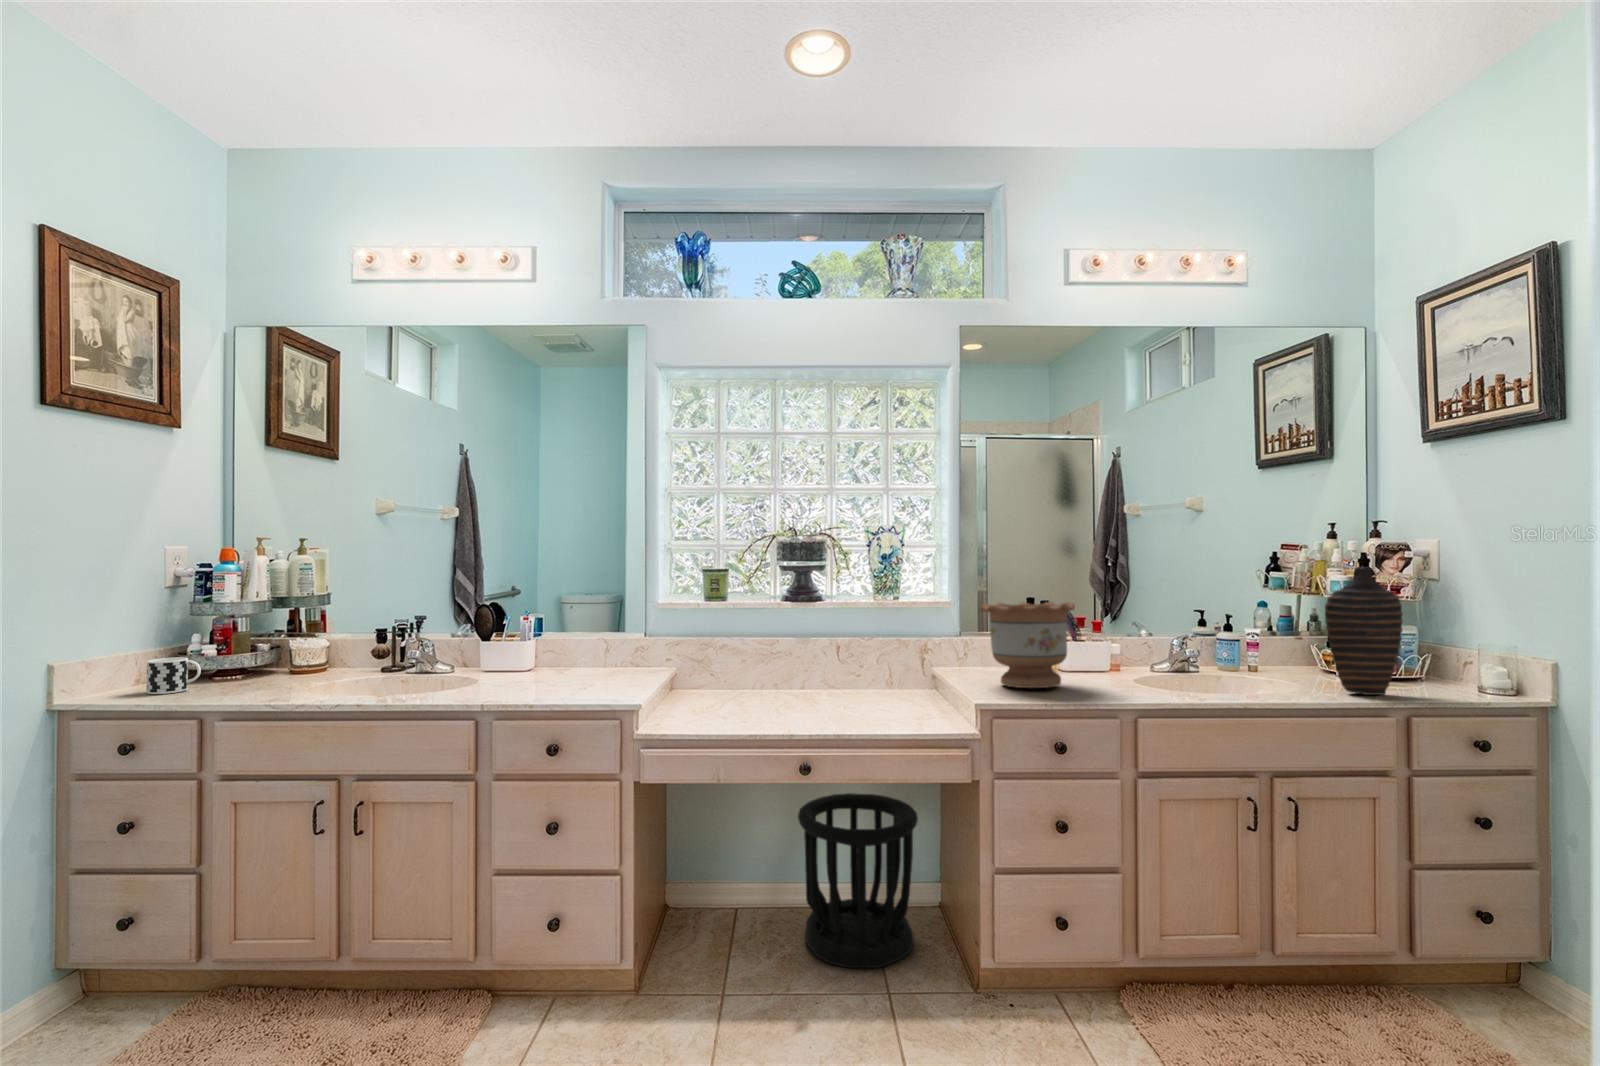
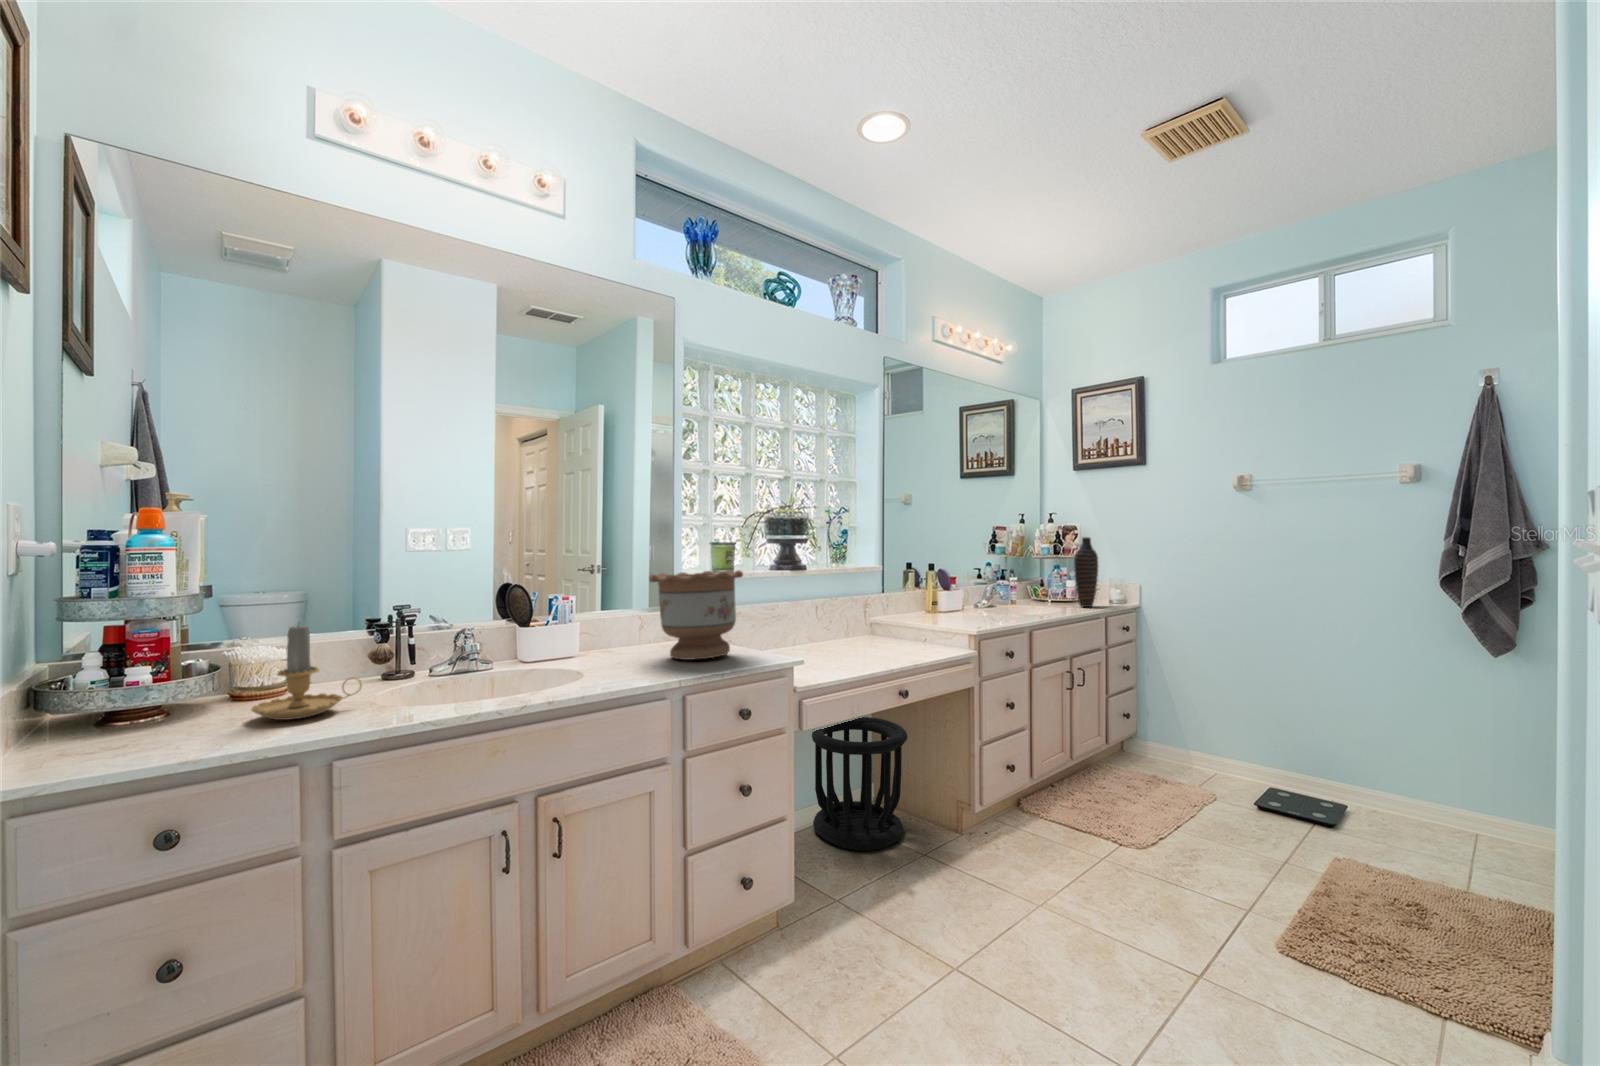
flower pot: present [980,602,1075,688] -> present [649,570,743,660]
candle: none [224,627,291,692] -> present [251,625,362,720]
cup: present [147,657,201,694] -> none [79,682,180,751]

